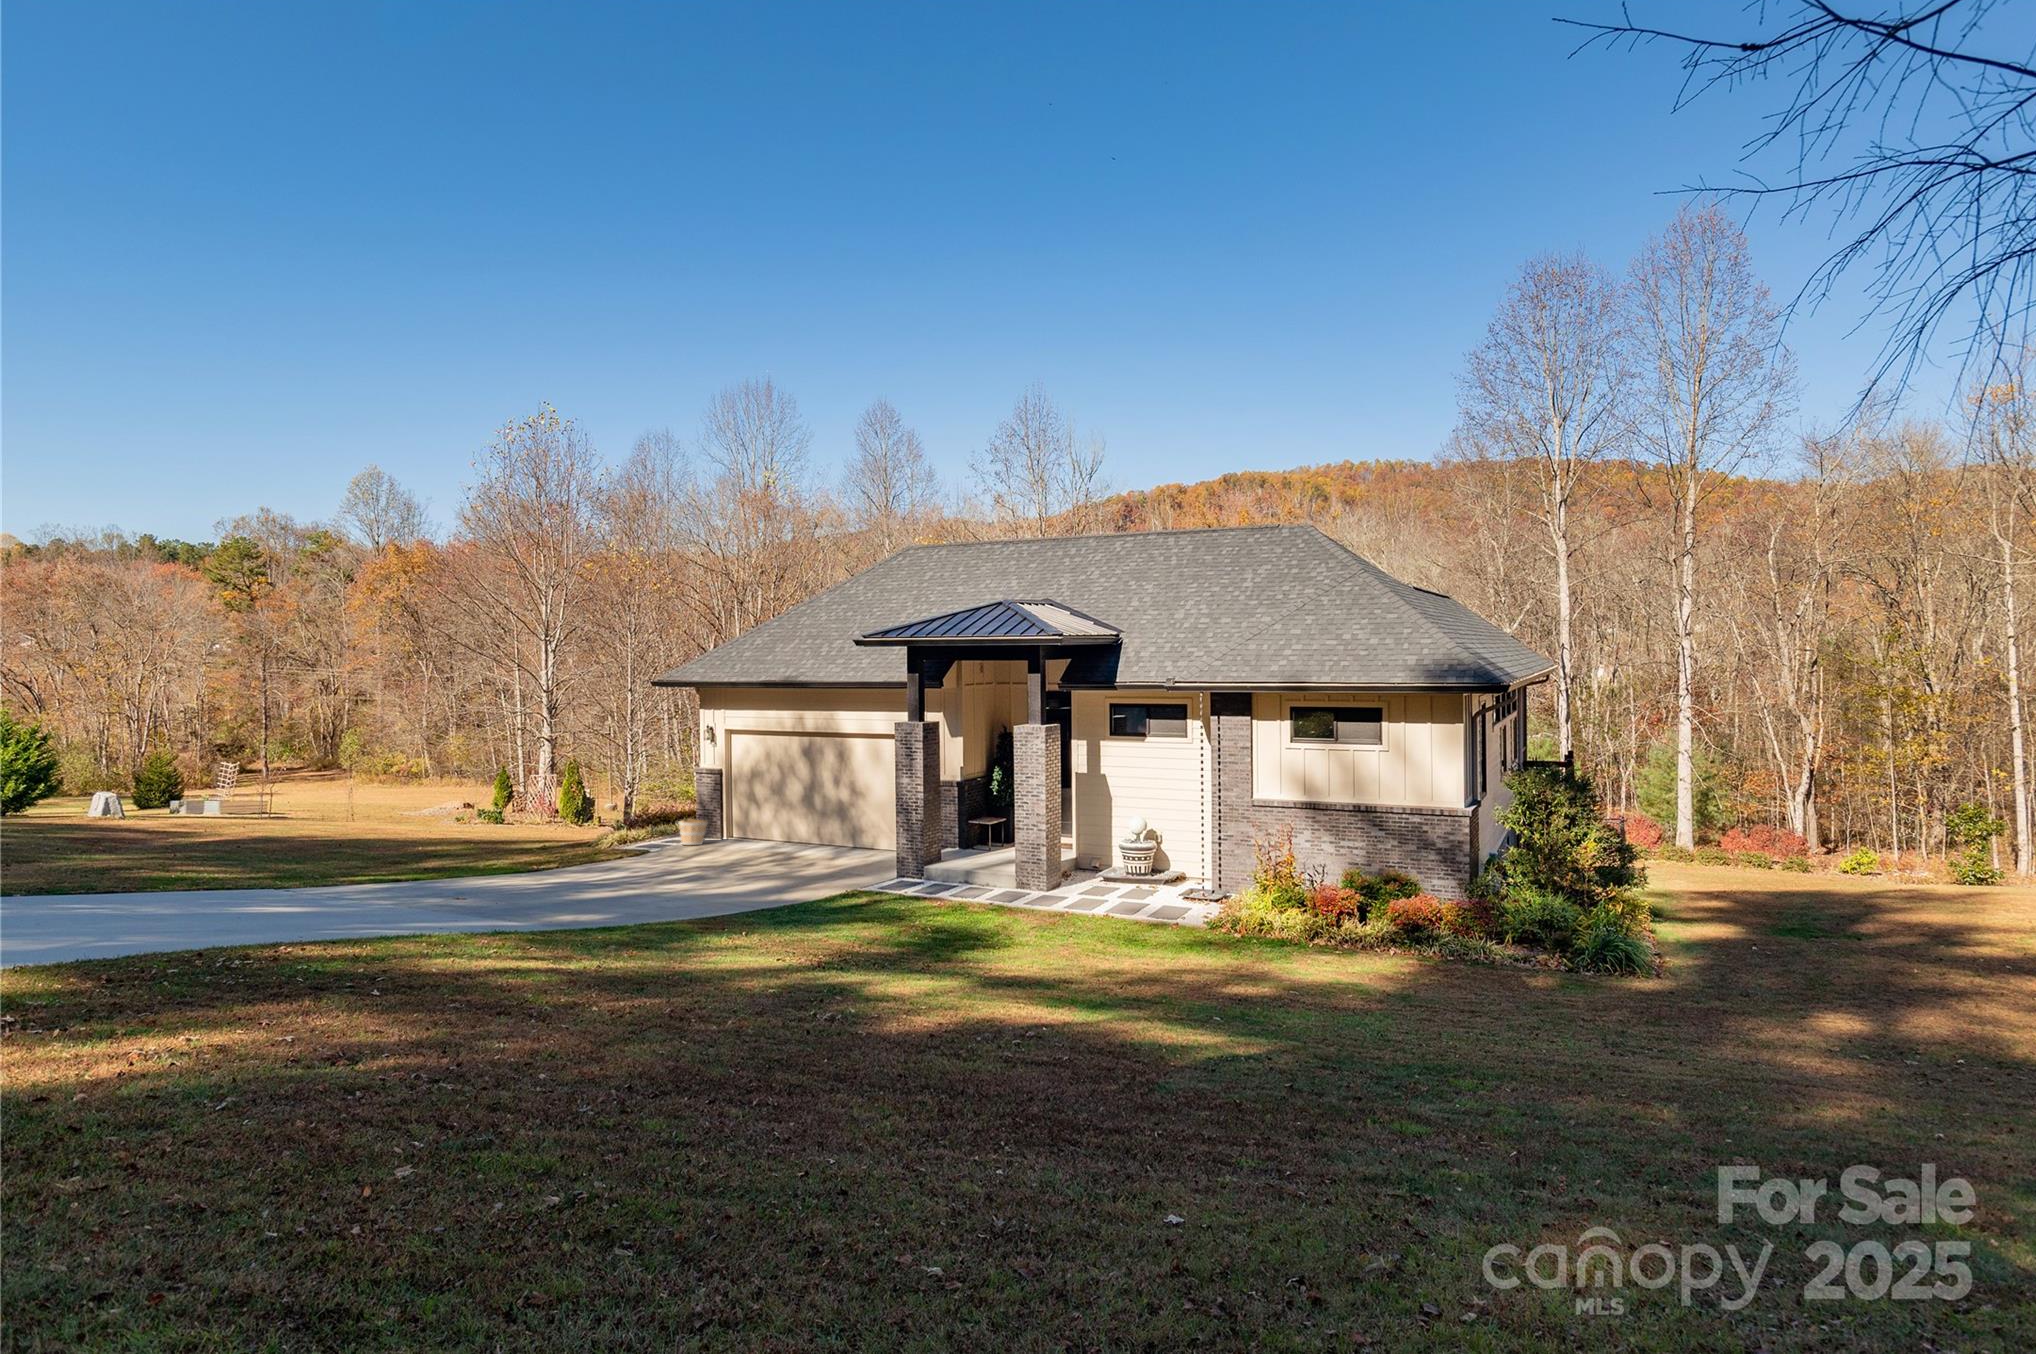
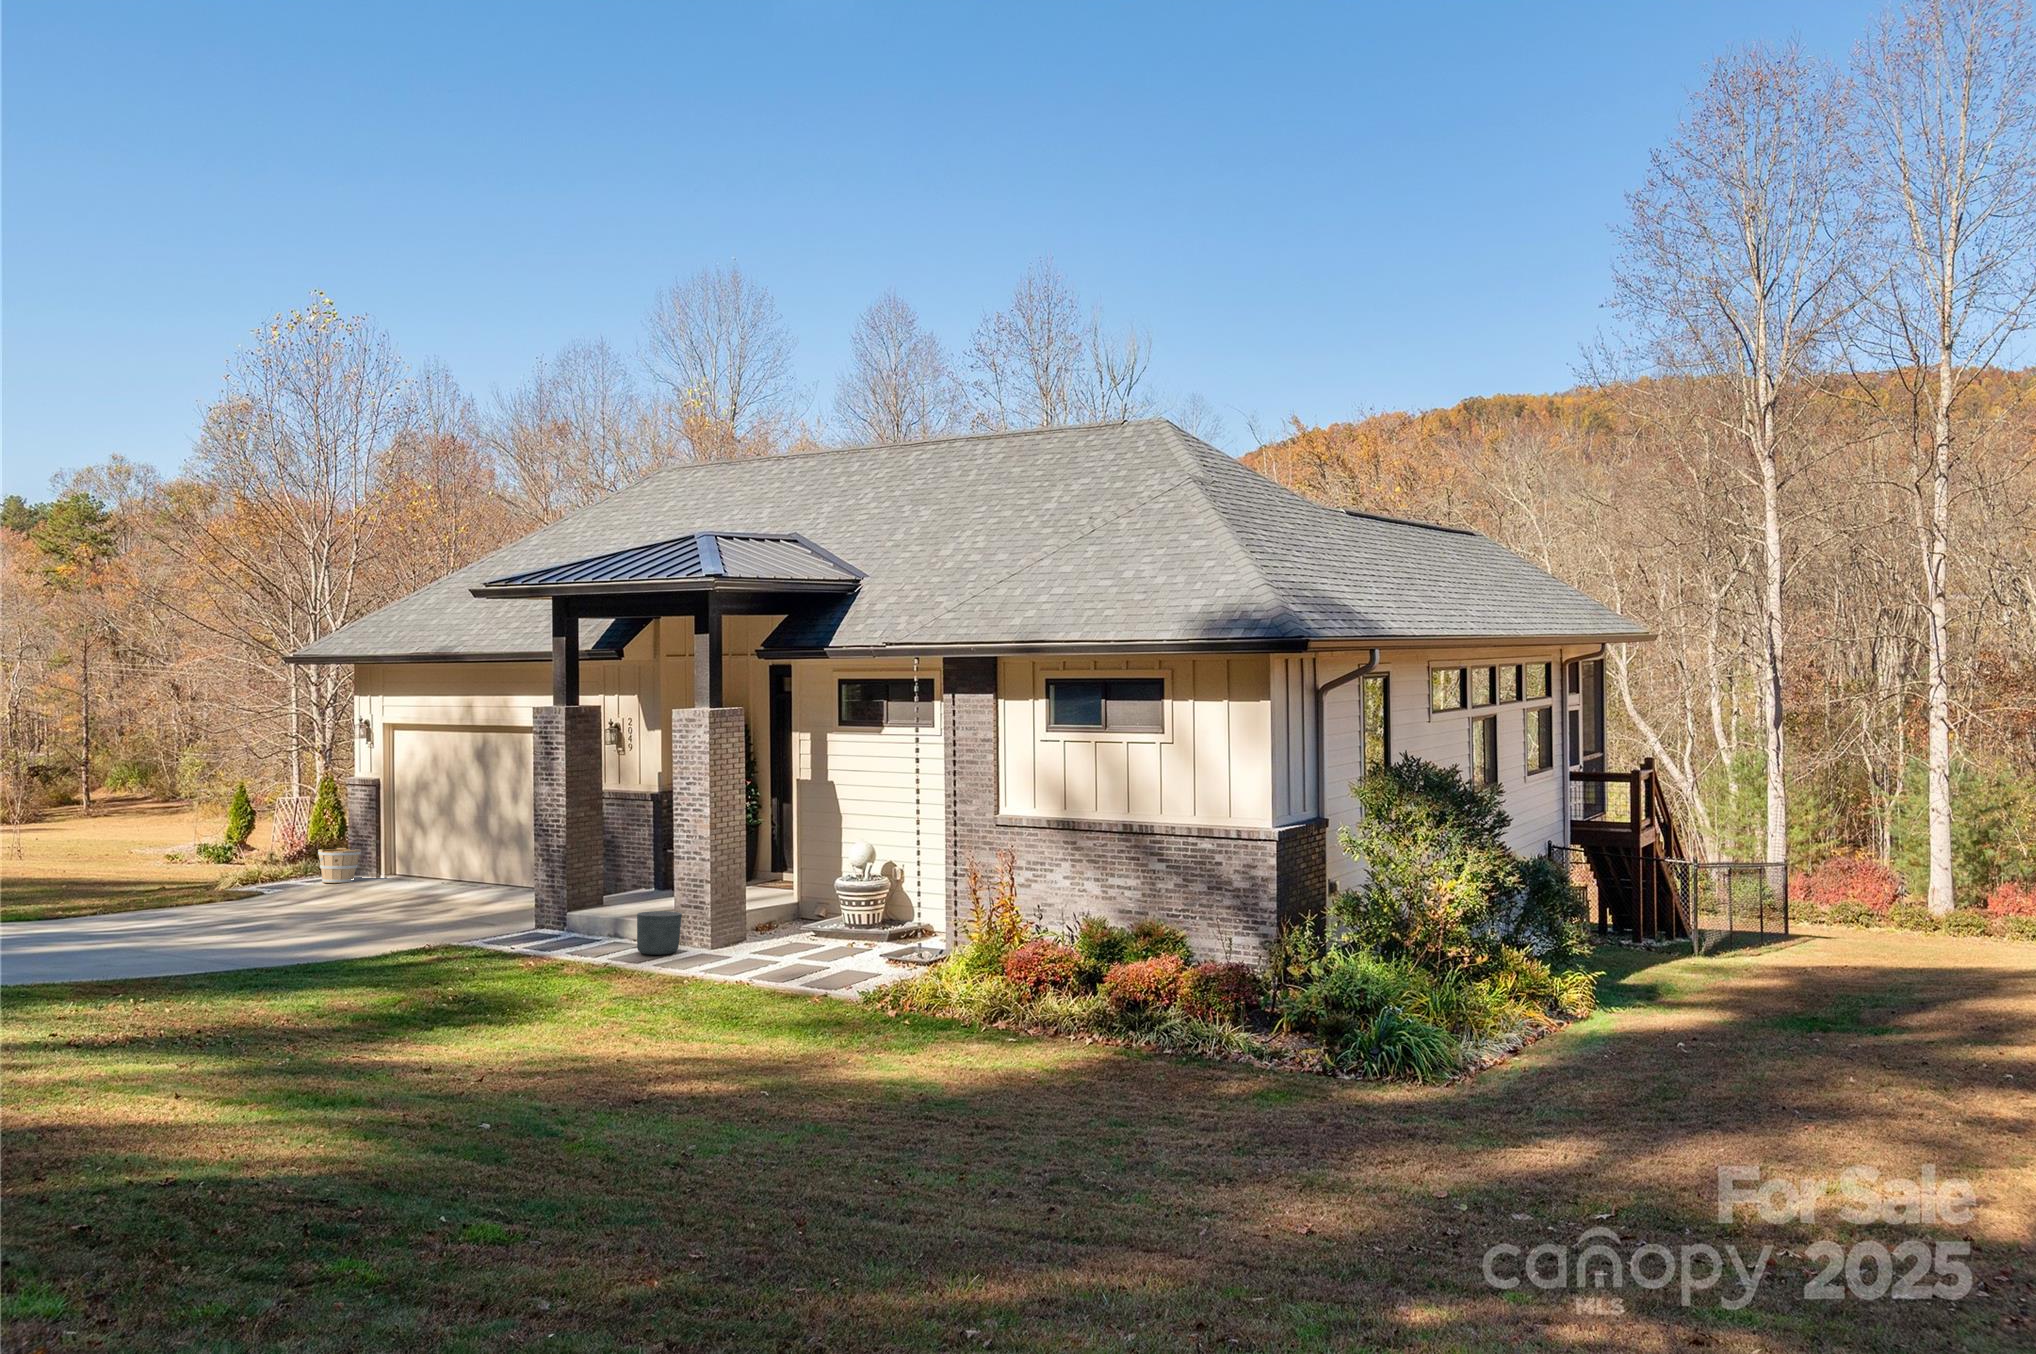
planter: none [996,866,1025,896] -> present [637,911,682,955]

